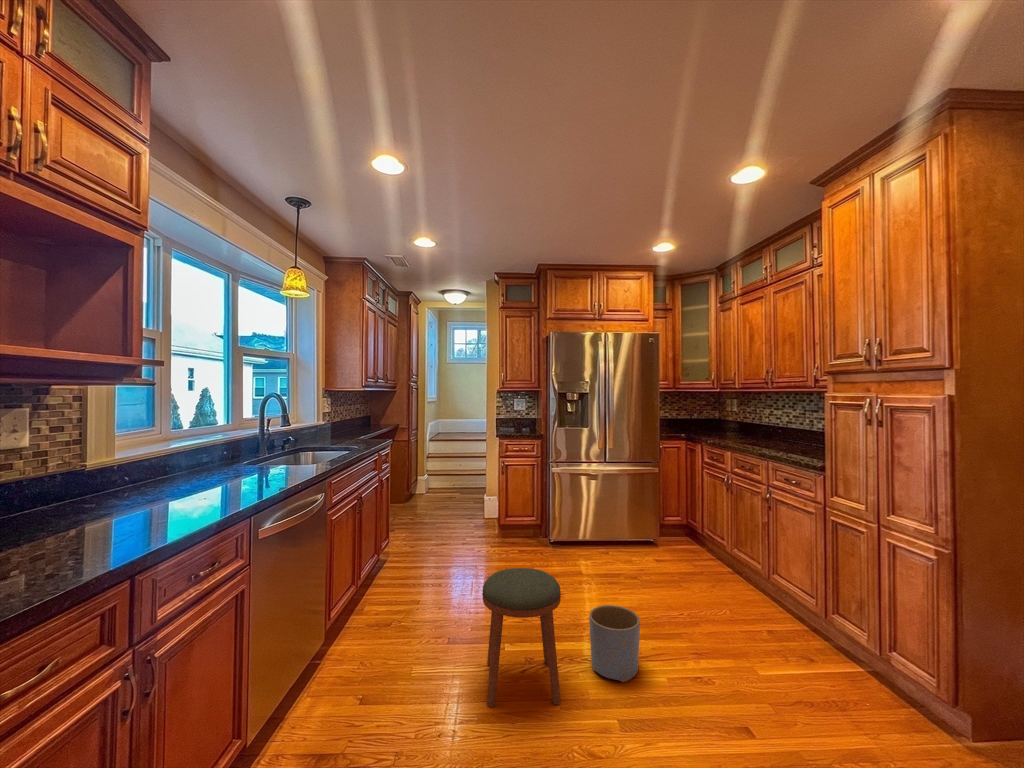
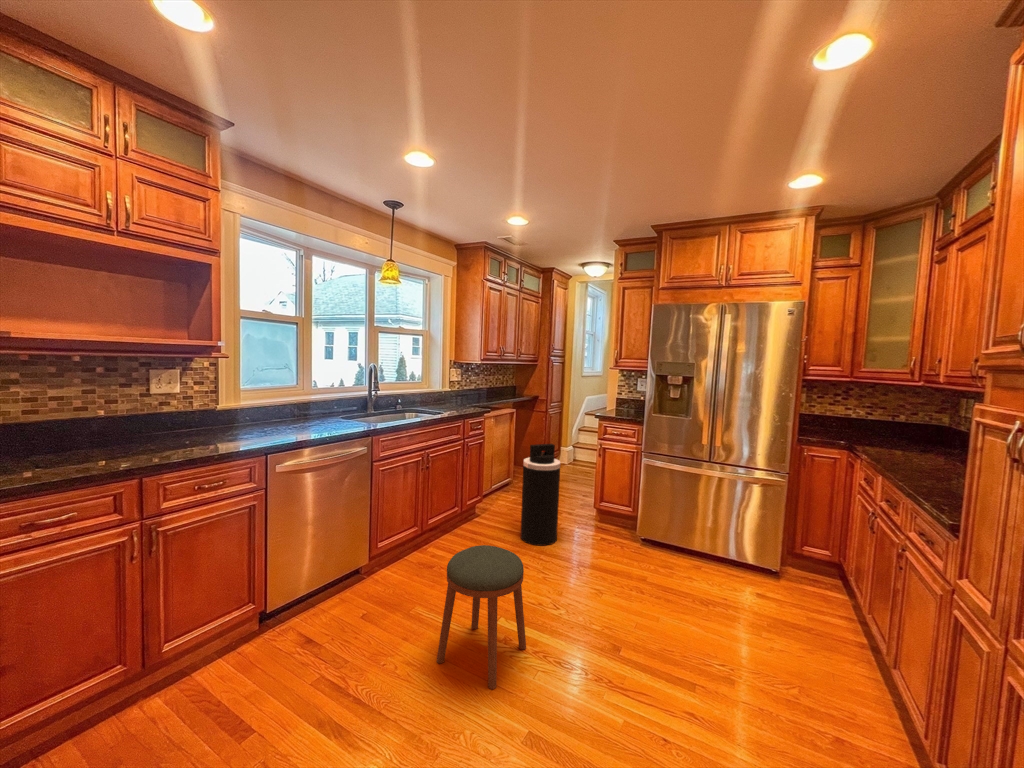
trash can: none [447,468,486,576] -> present [521,444,560,546]
planter: present [589,605,640,682] -> none [554,612,610,701]

